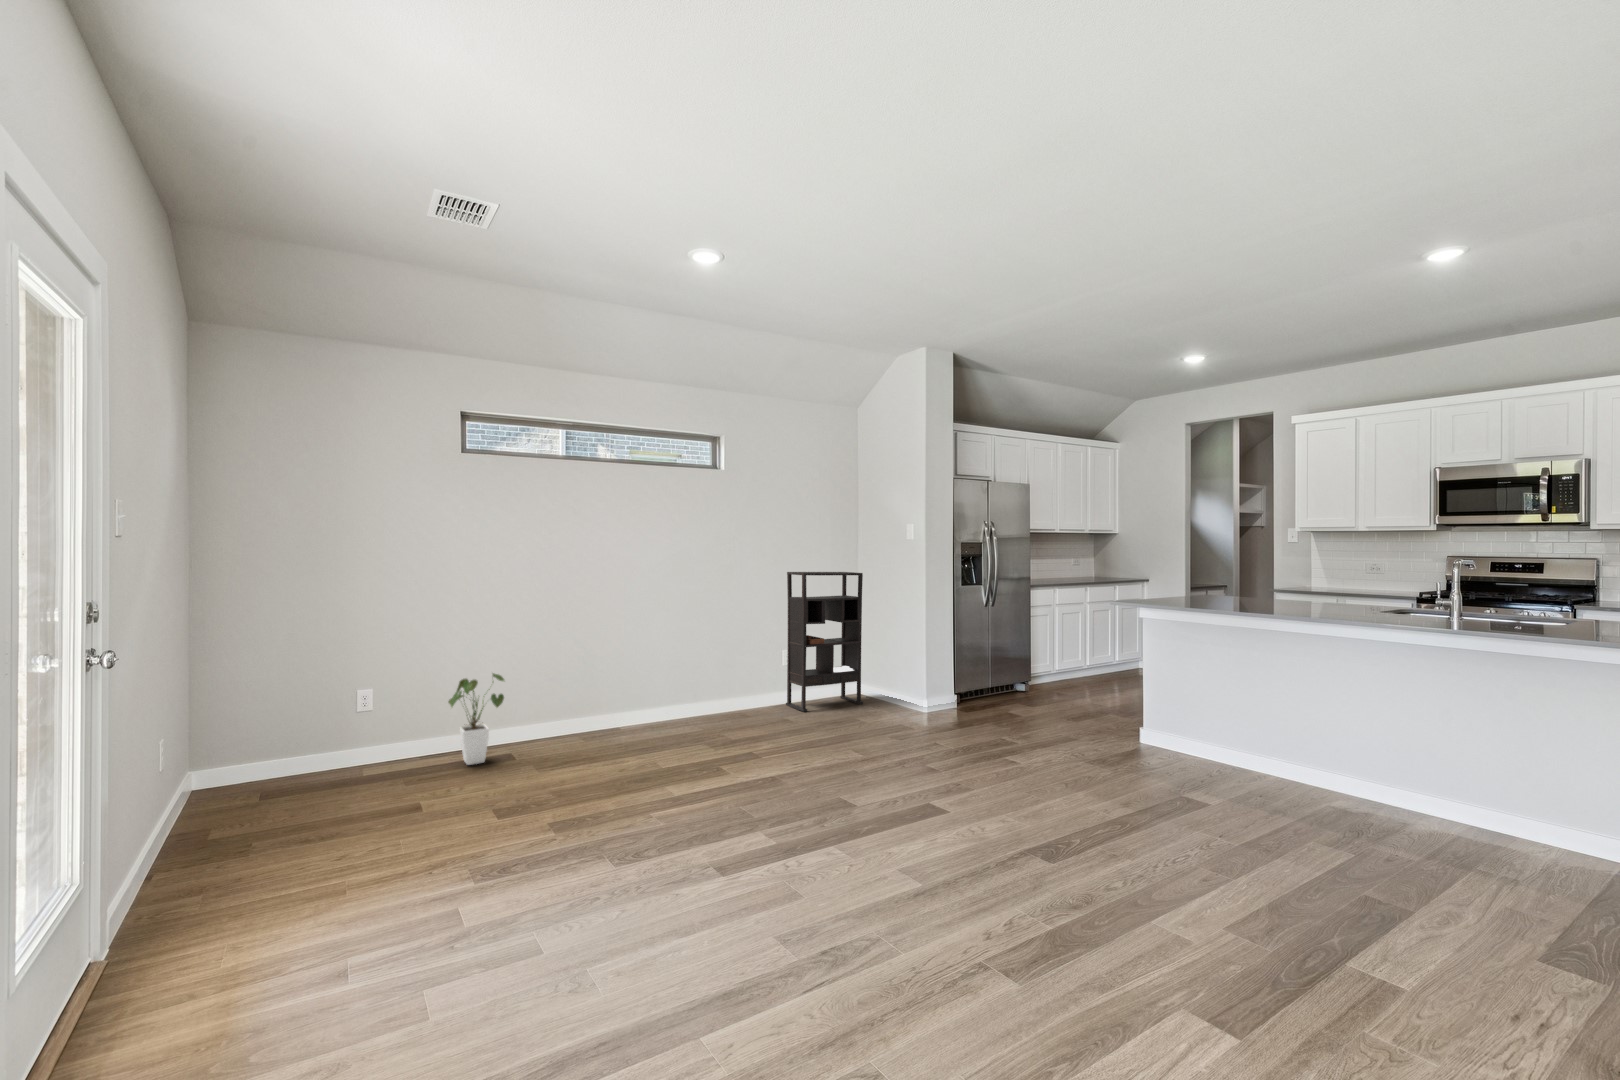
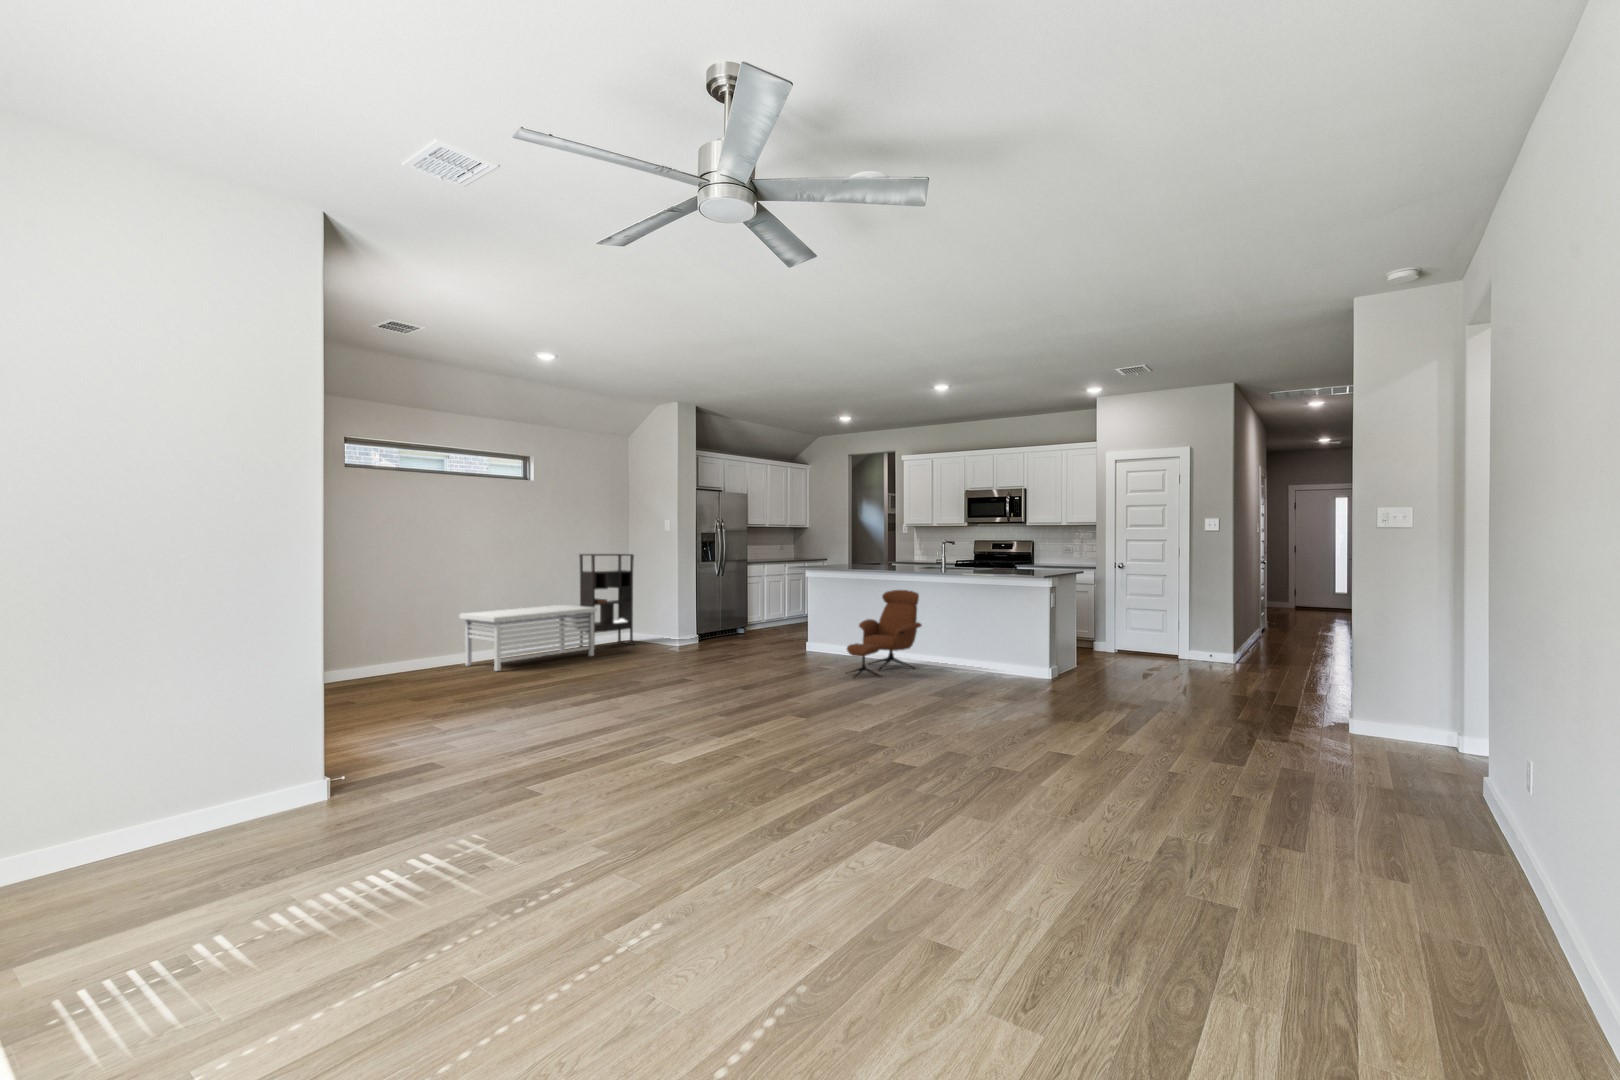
storage bench: none [618,644,806,748] -> present [459,605,597,671]
lounge chair: none [1248,655,1418,848] -> present [847,590,922,677]
house plant: present [449,673,504,765] -> none [340,624,389,687]

